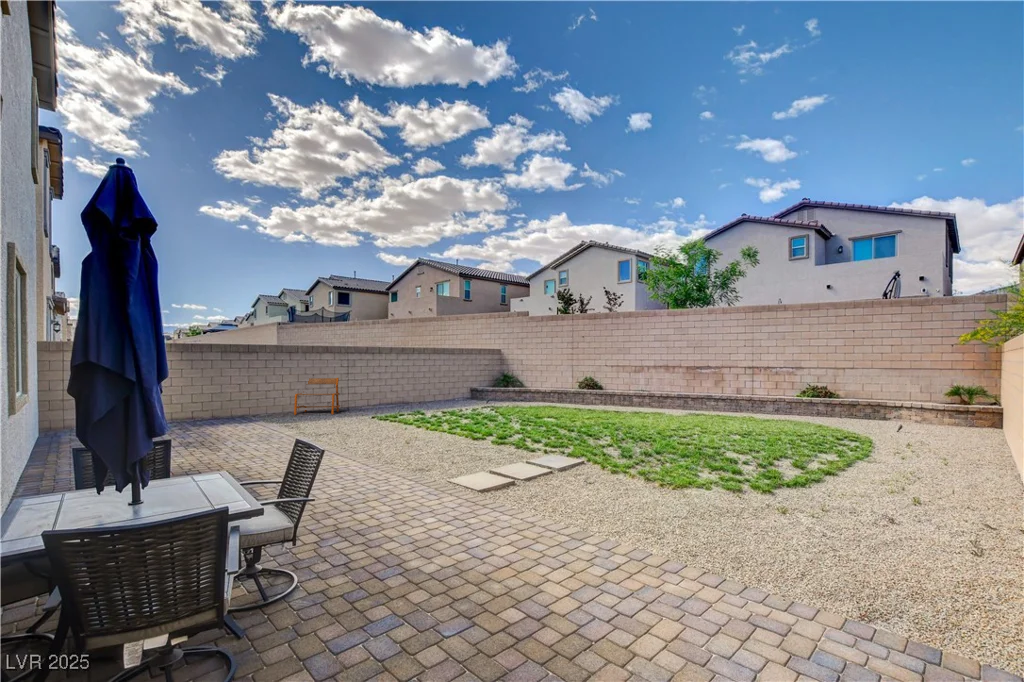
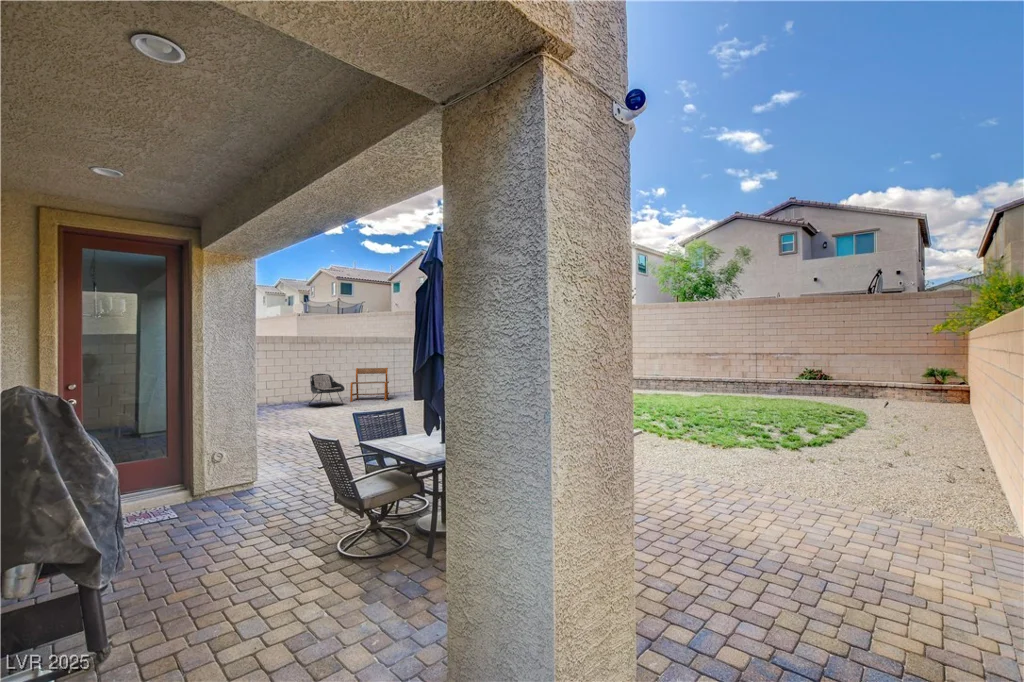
lounge chair: none [243,384,283,422] -> present [309,374,345,408]

